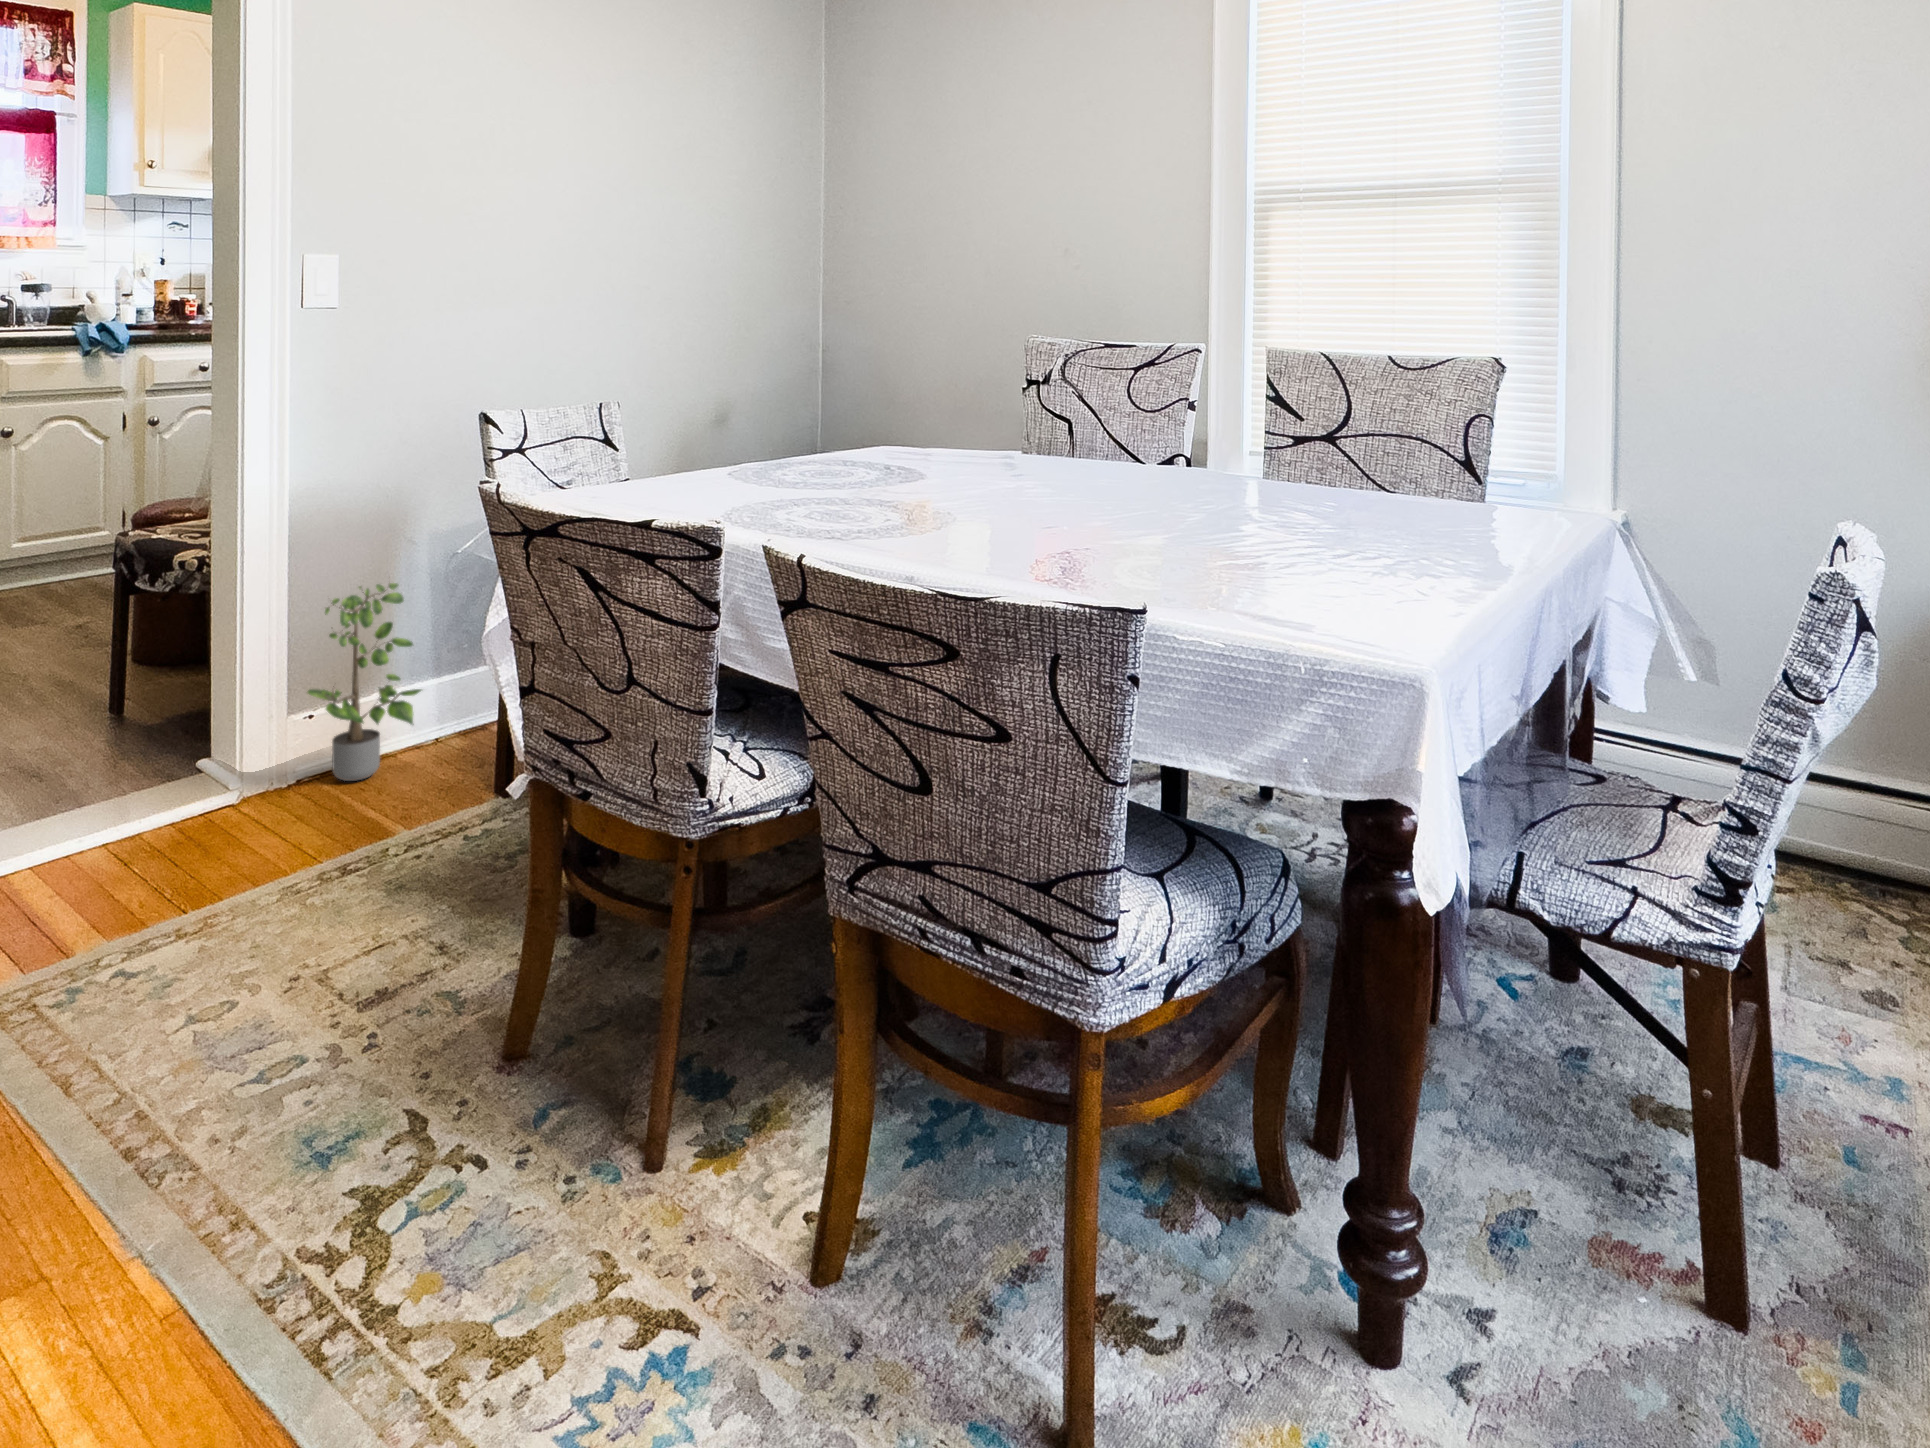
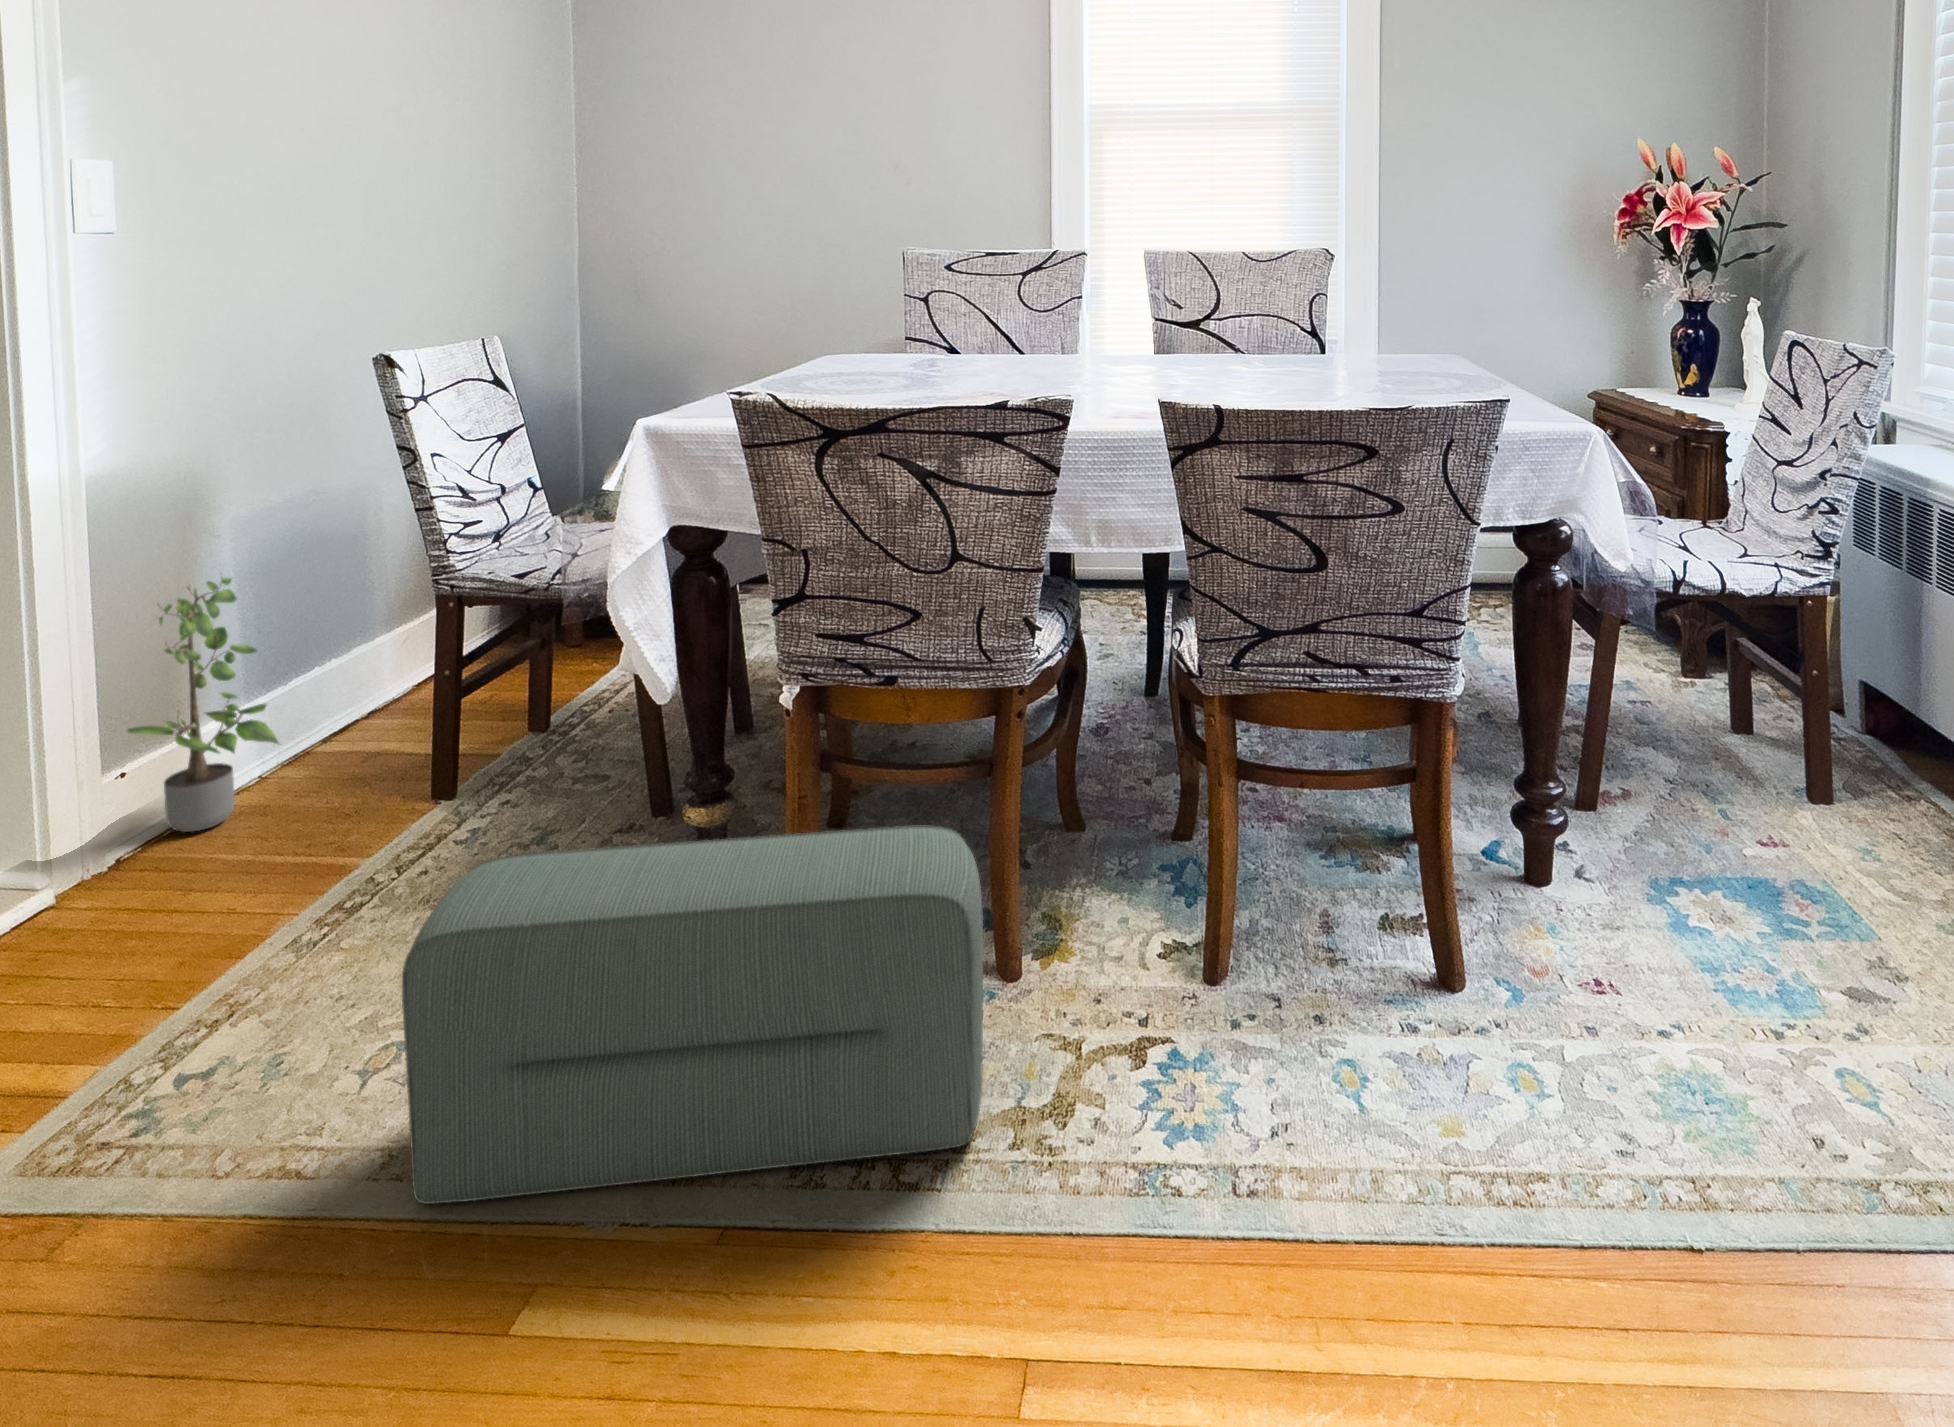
pouf: none [80,876,534,1341] -> present [402,825,983,1204]

